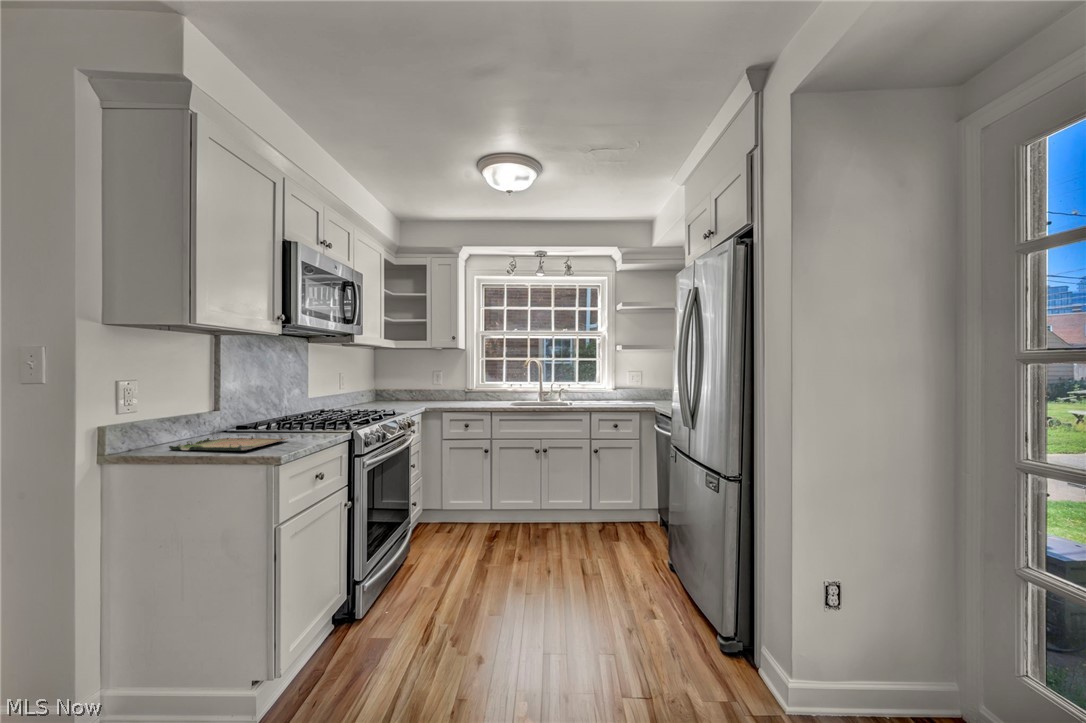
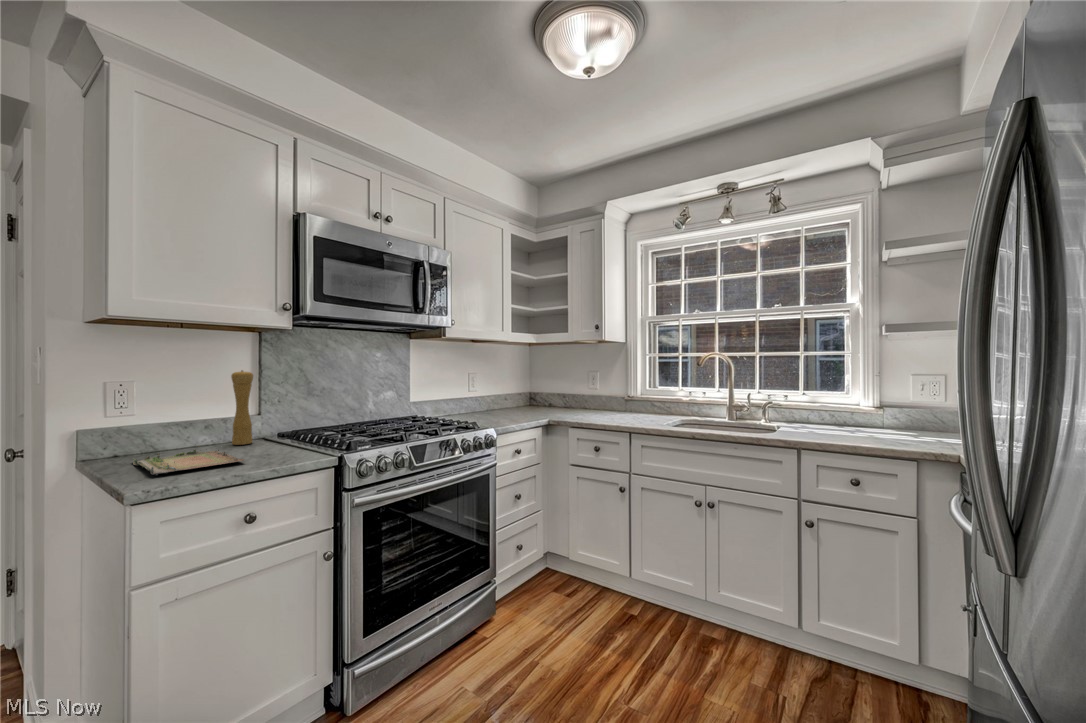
pepper mill: none [214,369,234,435] -> present [231,371,253,445]

